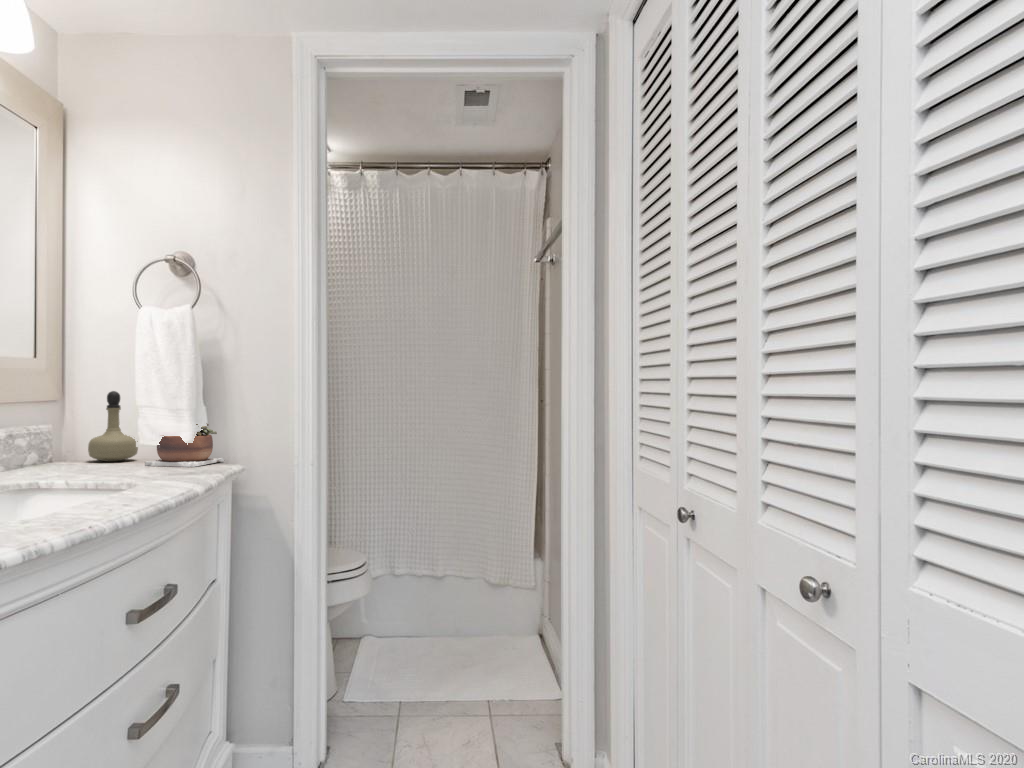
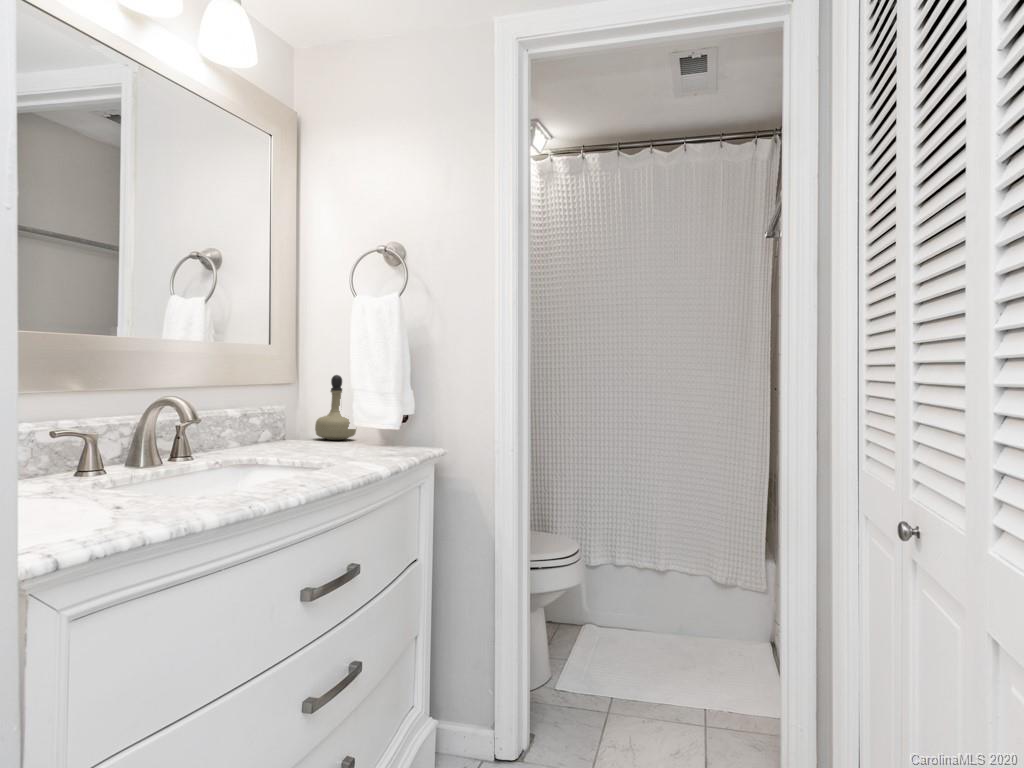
succulent plant: present [145,423,224,467] -> none [356,401,428,450]

